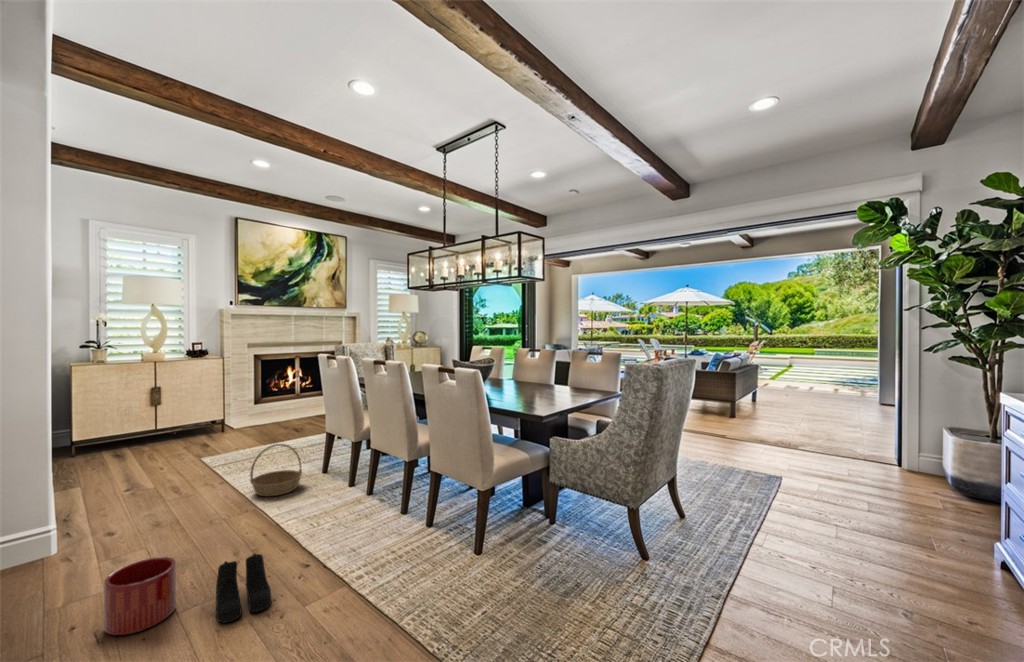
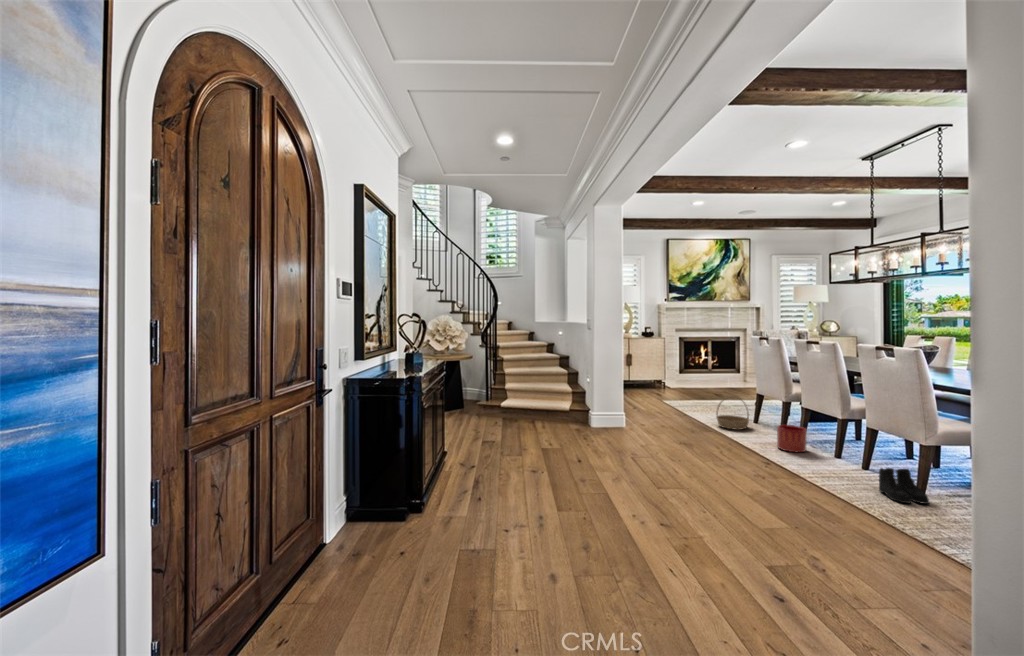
boots: present [216,554,271,623] -> present [879,468,929,504]
planter: present [104,557,176,635] -> present [777,425,807,452]

